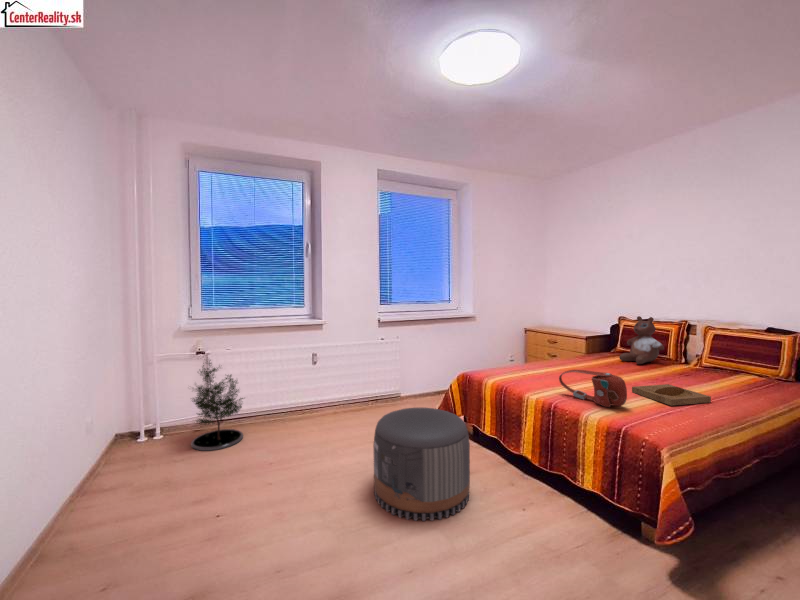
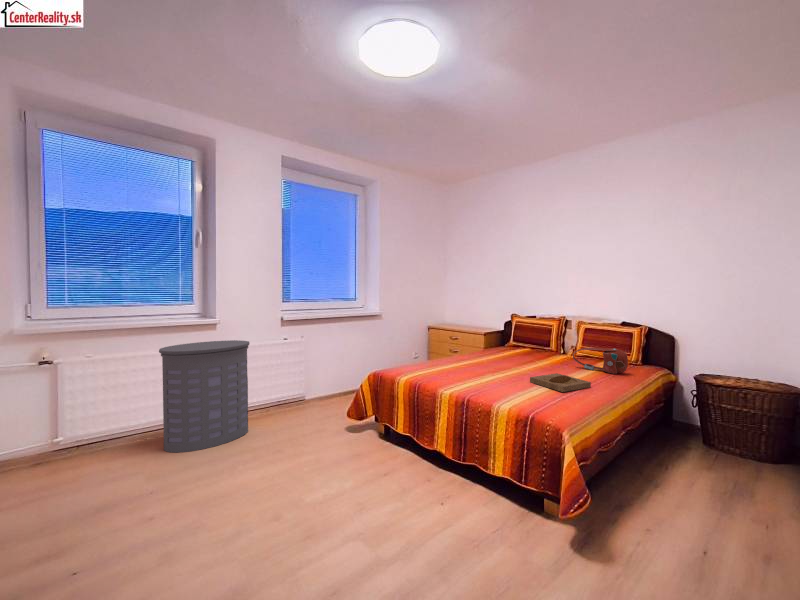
stuffed bear: present [619,316,664,364] -> none [514,313,549,356]
laundry hamper: none [278,339,349,433] -> present [159,340,250,453]
potted tree: present [191,362,243,451] -> none [26,369,114,488]
handbag: present [559,370,627,407] -> present [573,348,628,374]
pouf: present [373,408,470,521] -> none [288,411,389,533]

